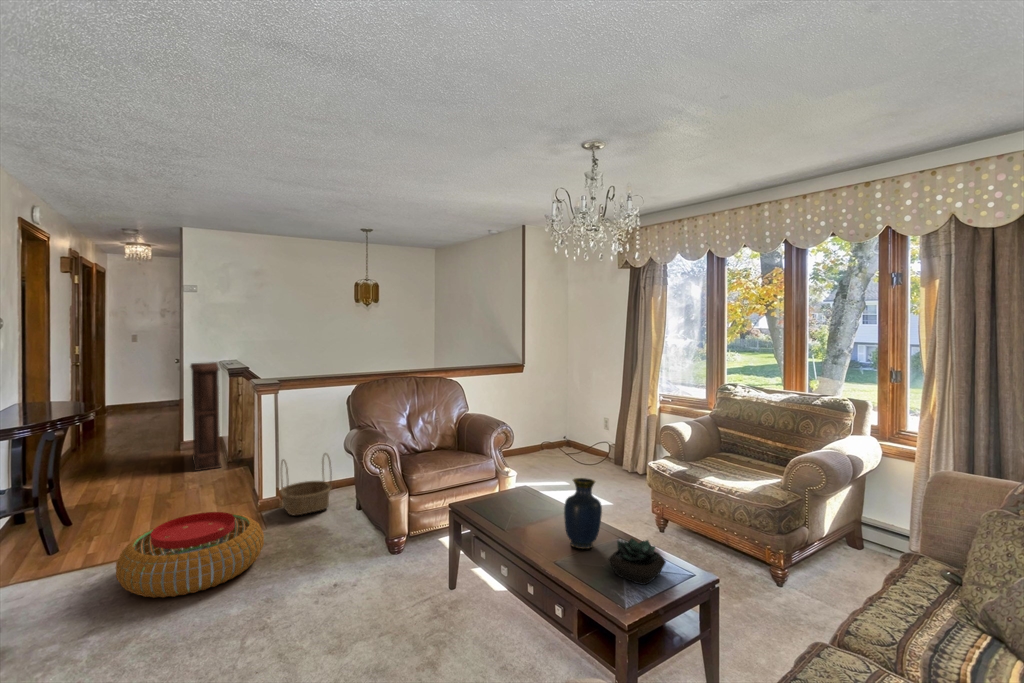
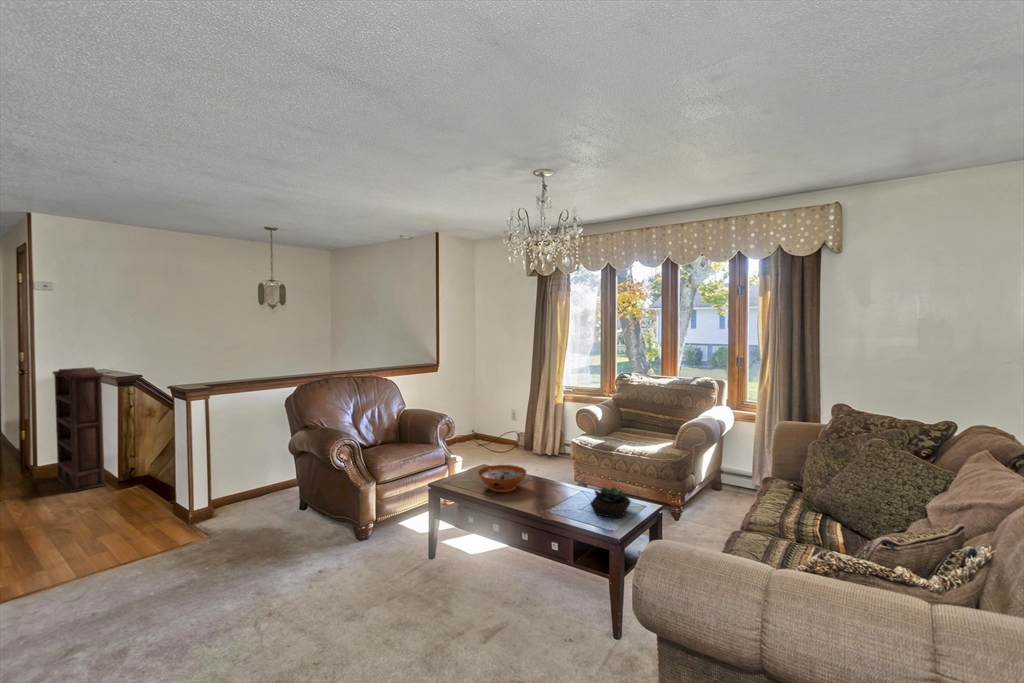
basket: present [280,453,332,515] -> none [213,455,271,521]
vase: present [564,478,602,549] -> none [546,447,575,502]
decorative bowl: none [496,490,553,525] -> present [478,465,526,492]
pouf: present [116,512,264,598] -> none [66,521,227,612]

